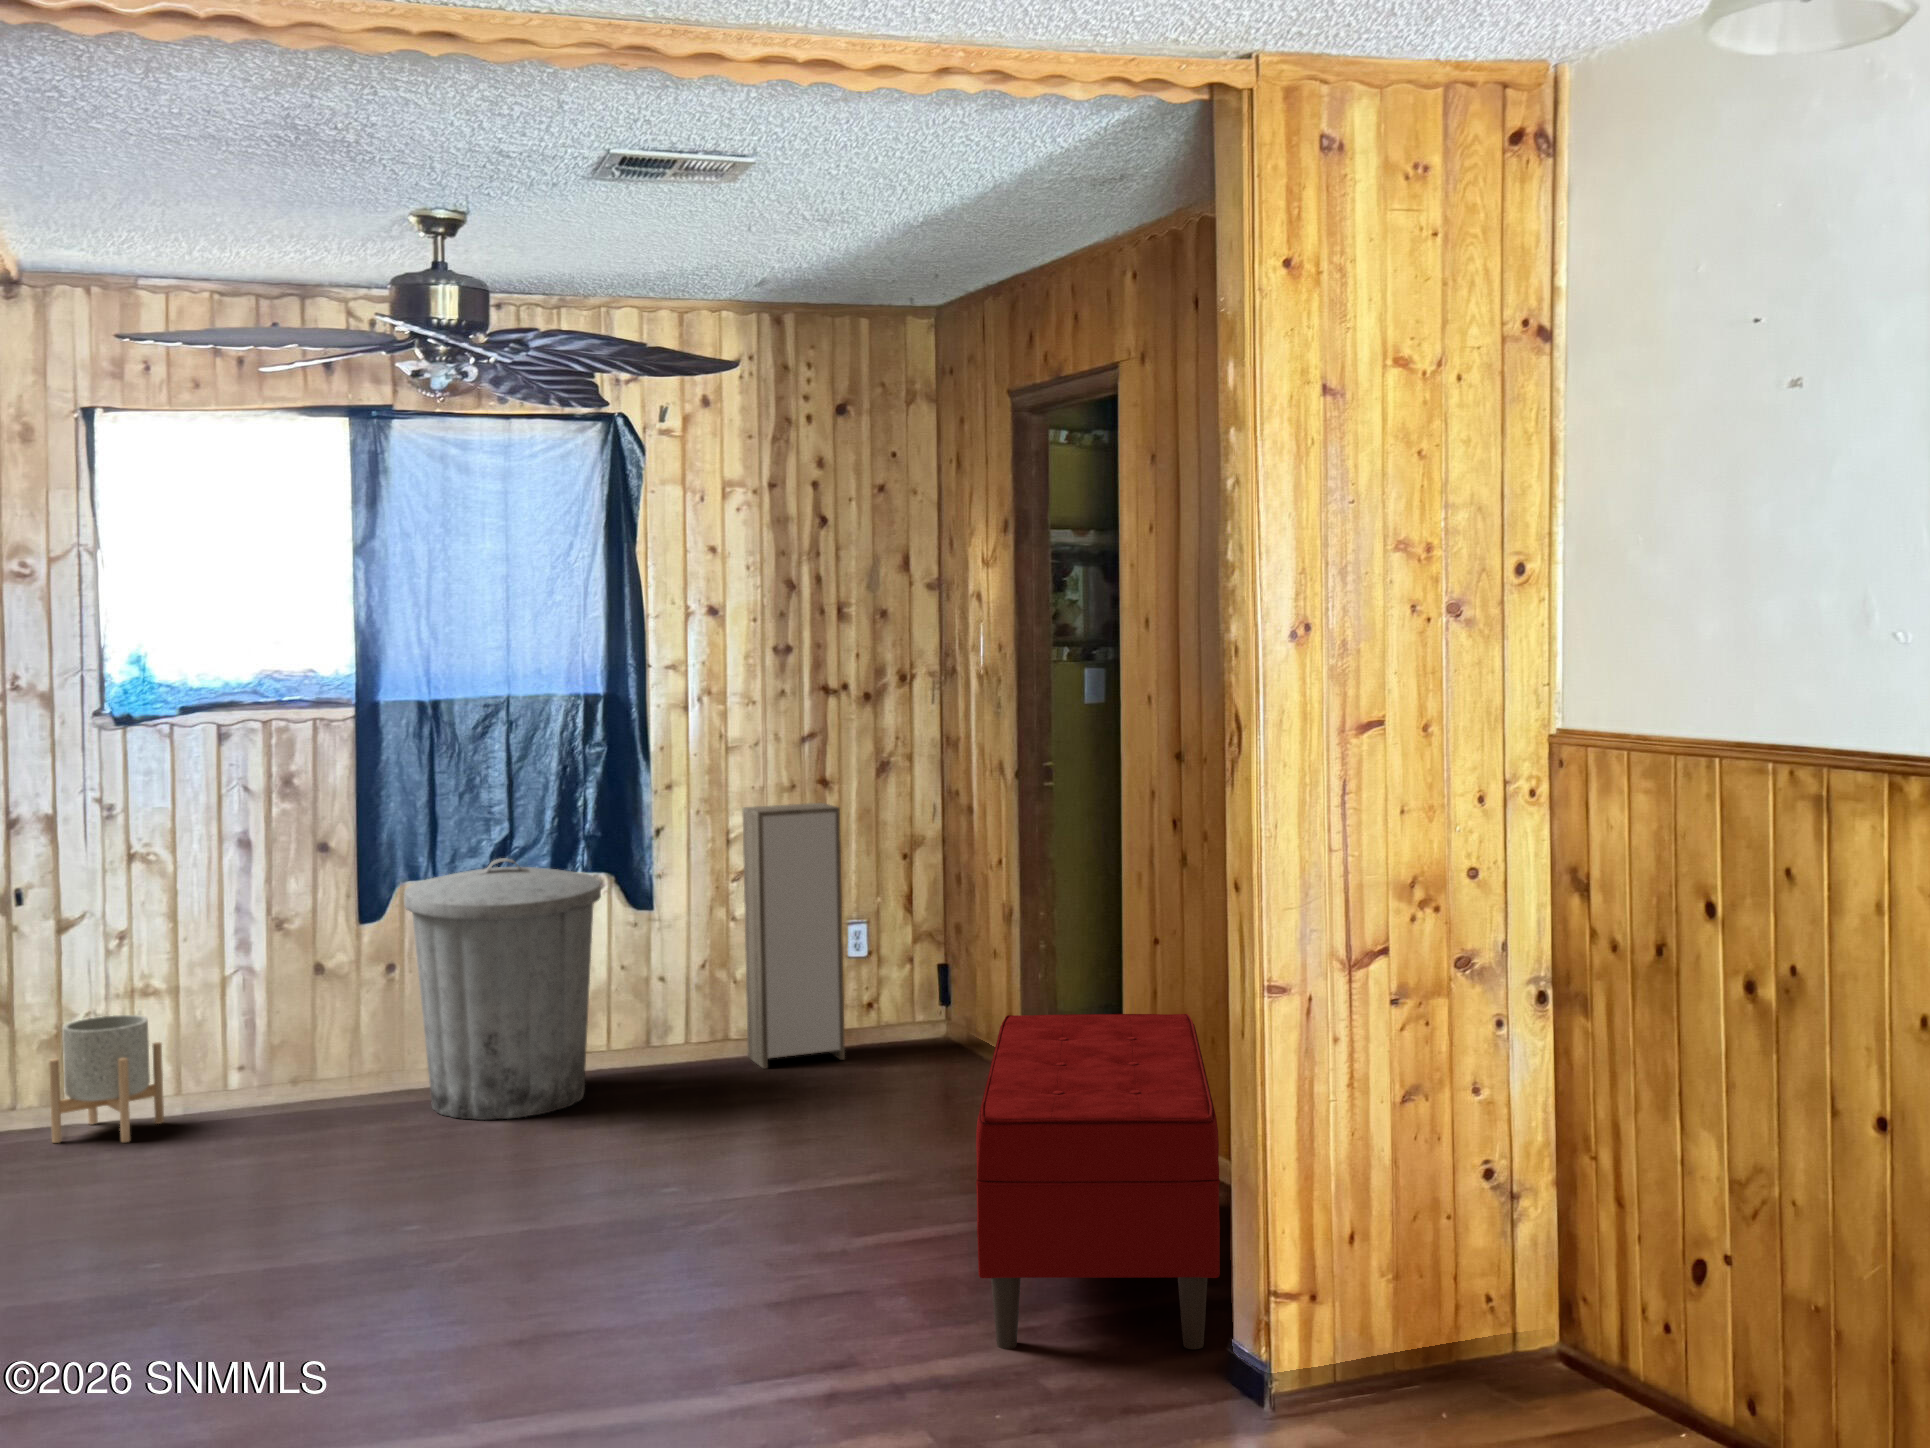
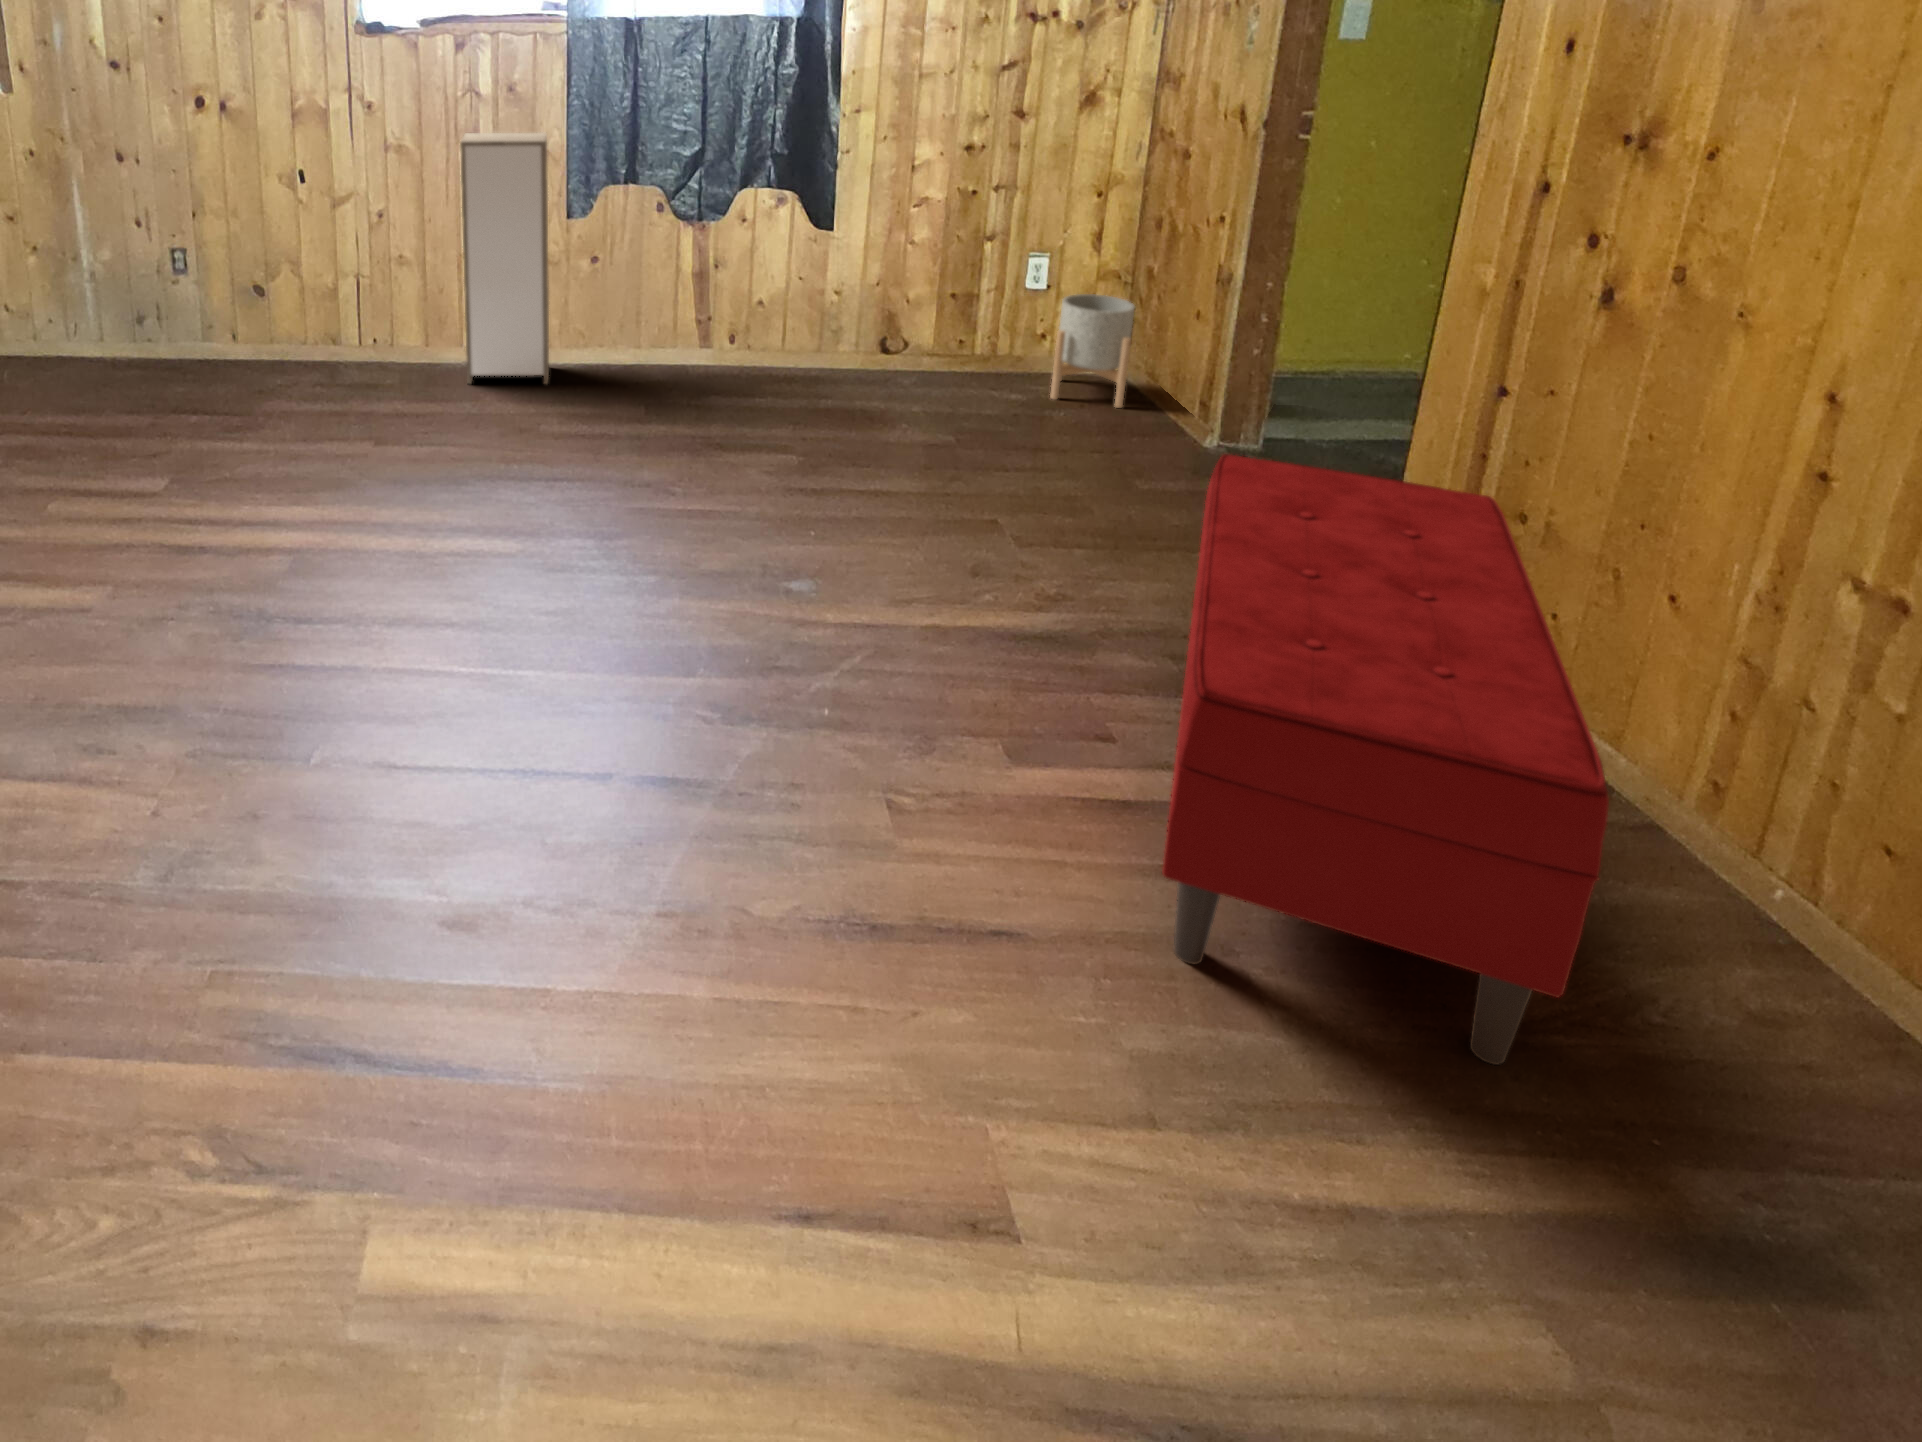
storage cabinet: present [742,803,845,1069] -> present [460,133,549,384]
trash can: present [404,858,601,1120] -> none [601,176,780,418]
planter: present [49,1015,164,1143] -> present [1050,294,1135,408]

